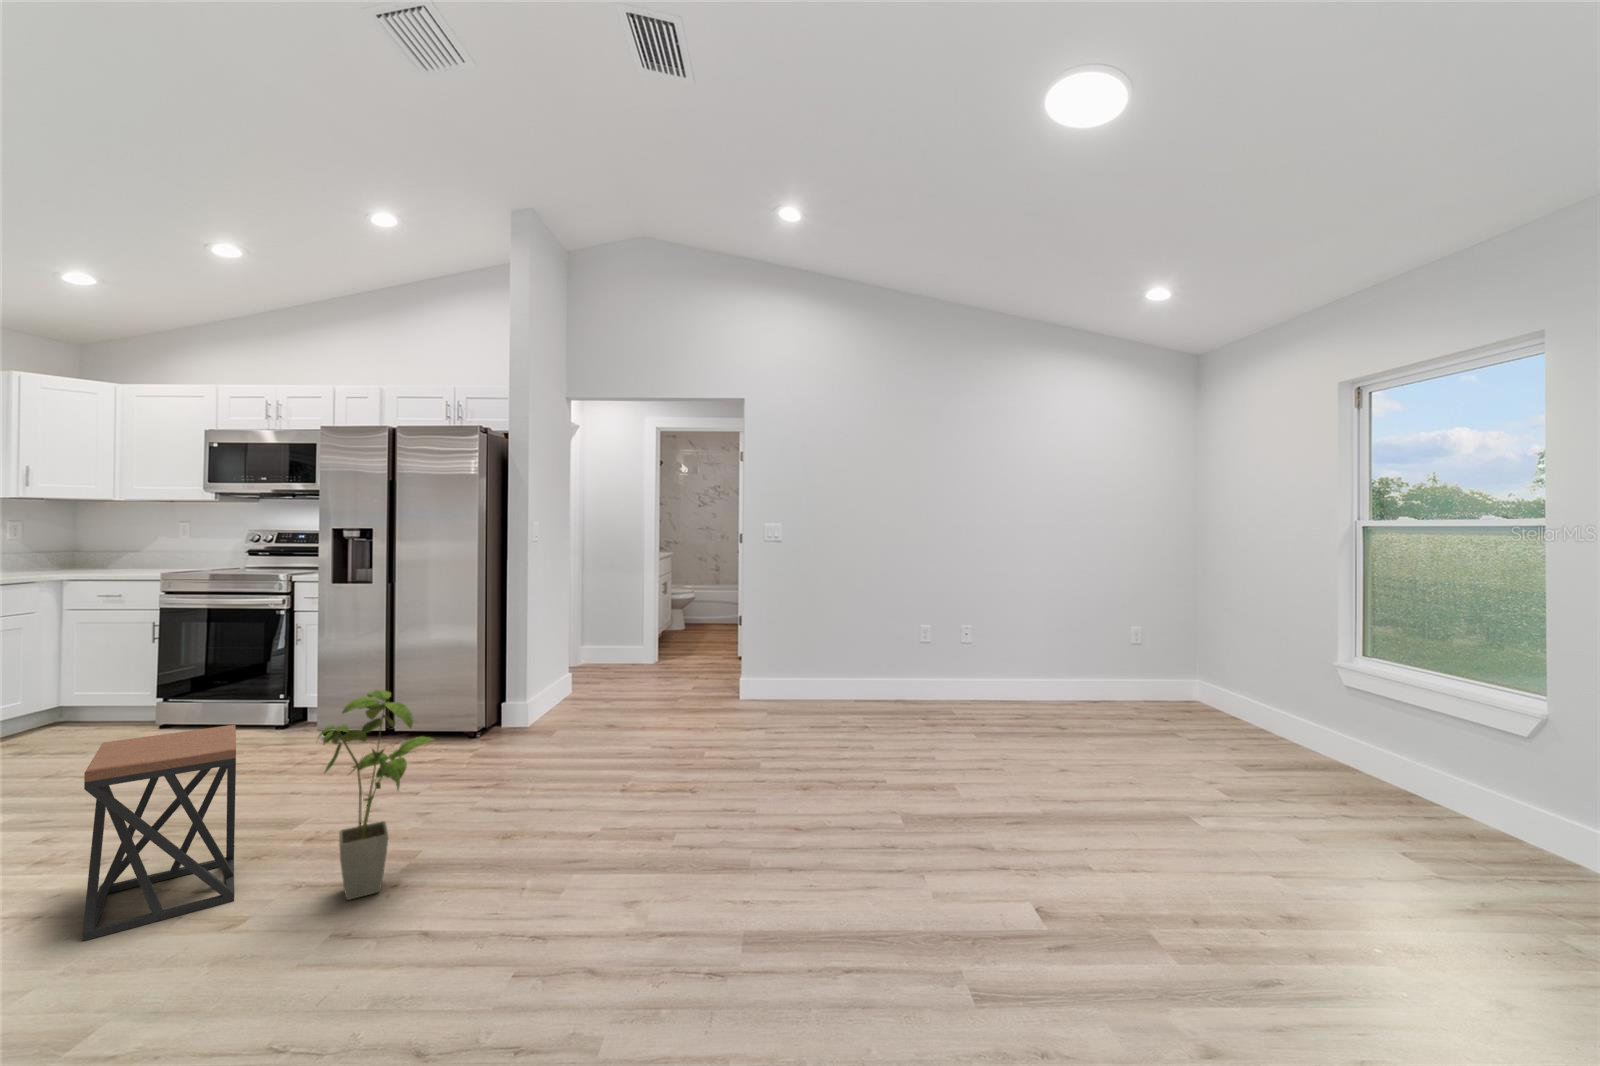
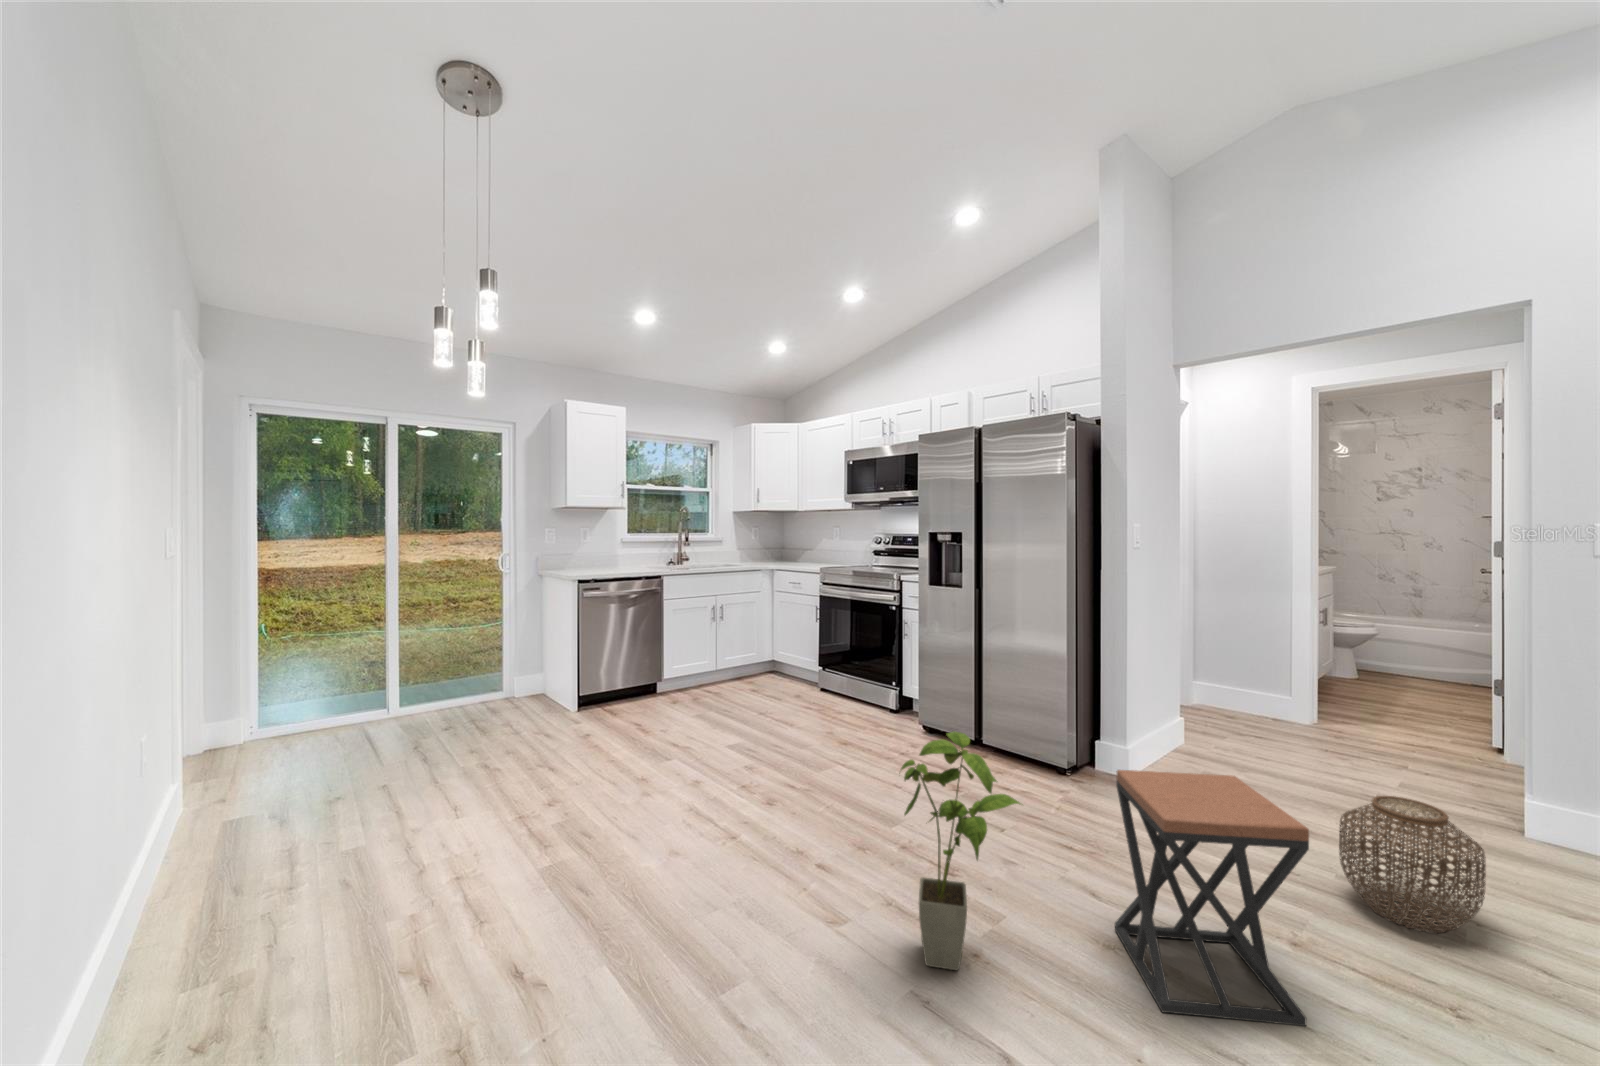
woven basket: none [658,690,723,765] -> present [1339,796,1486,933]
stool: present [82,725,236,941] -> present [1115,770,1309,1026]

